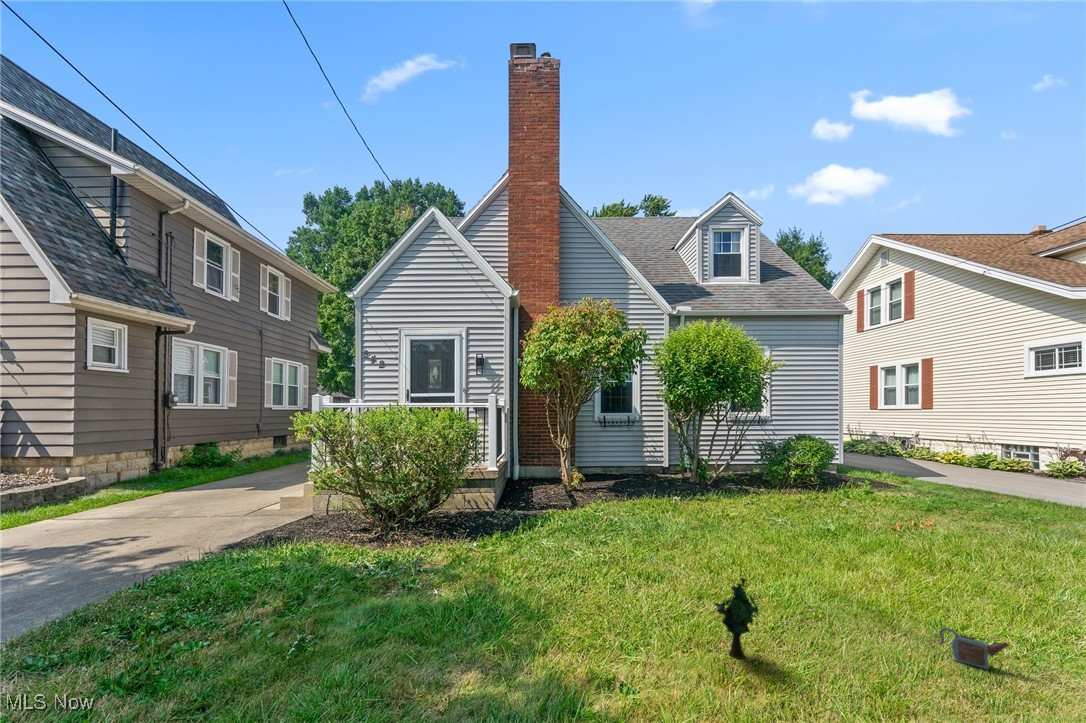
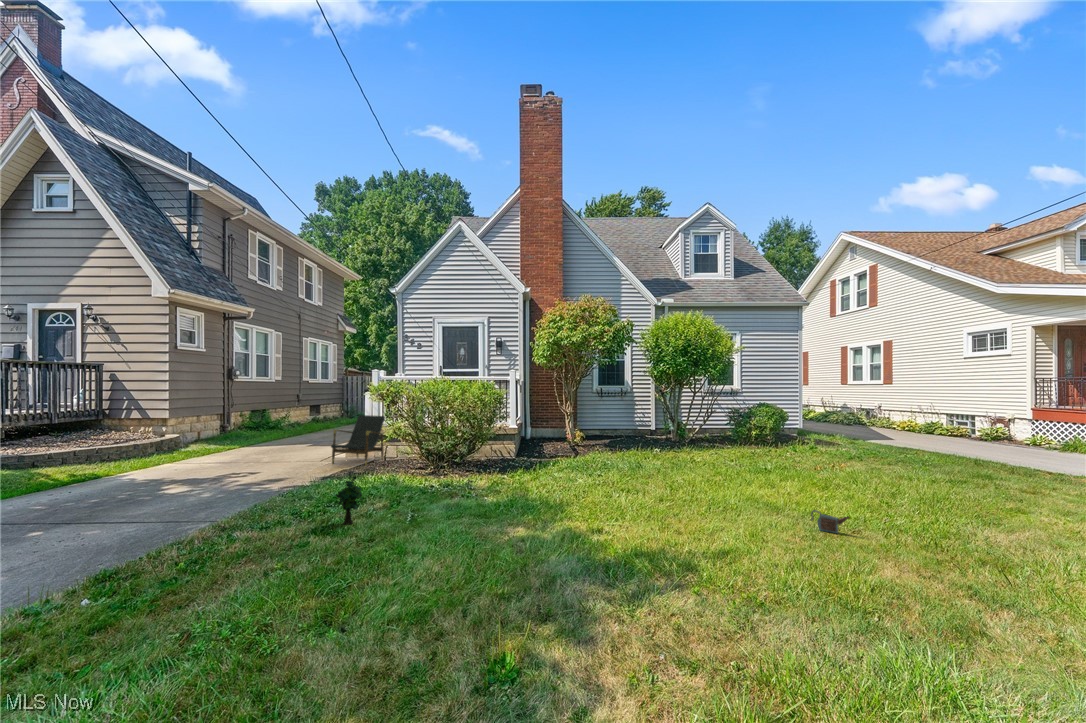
lounge chair: none [255,454,330,523] -> present [331,415,385,466]
decorative plant: present [714,578,759,659] -> present [335,476,363,525]

